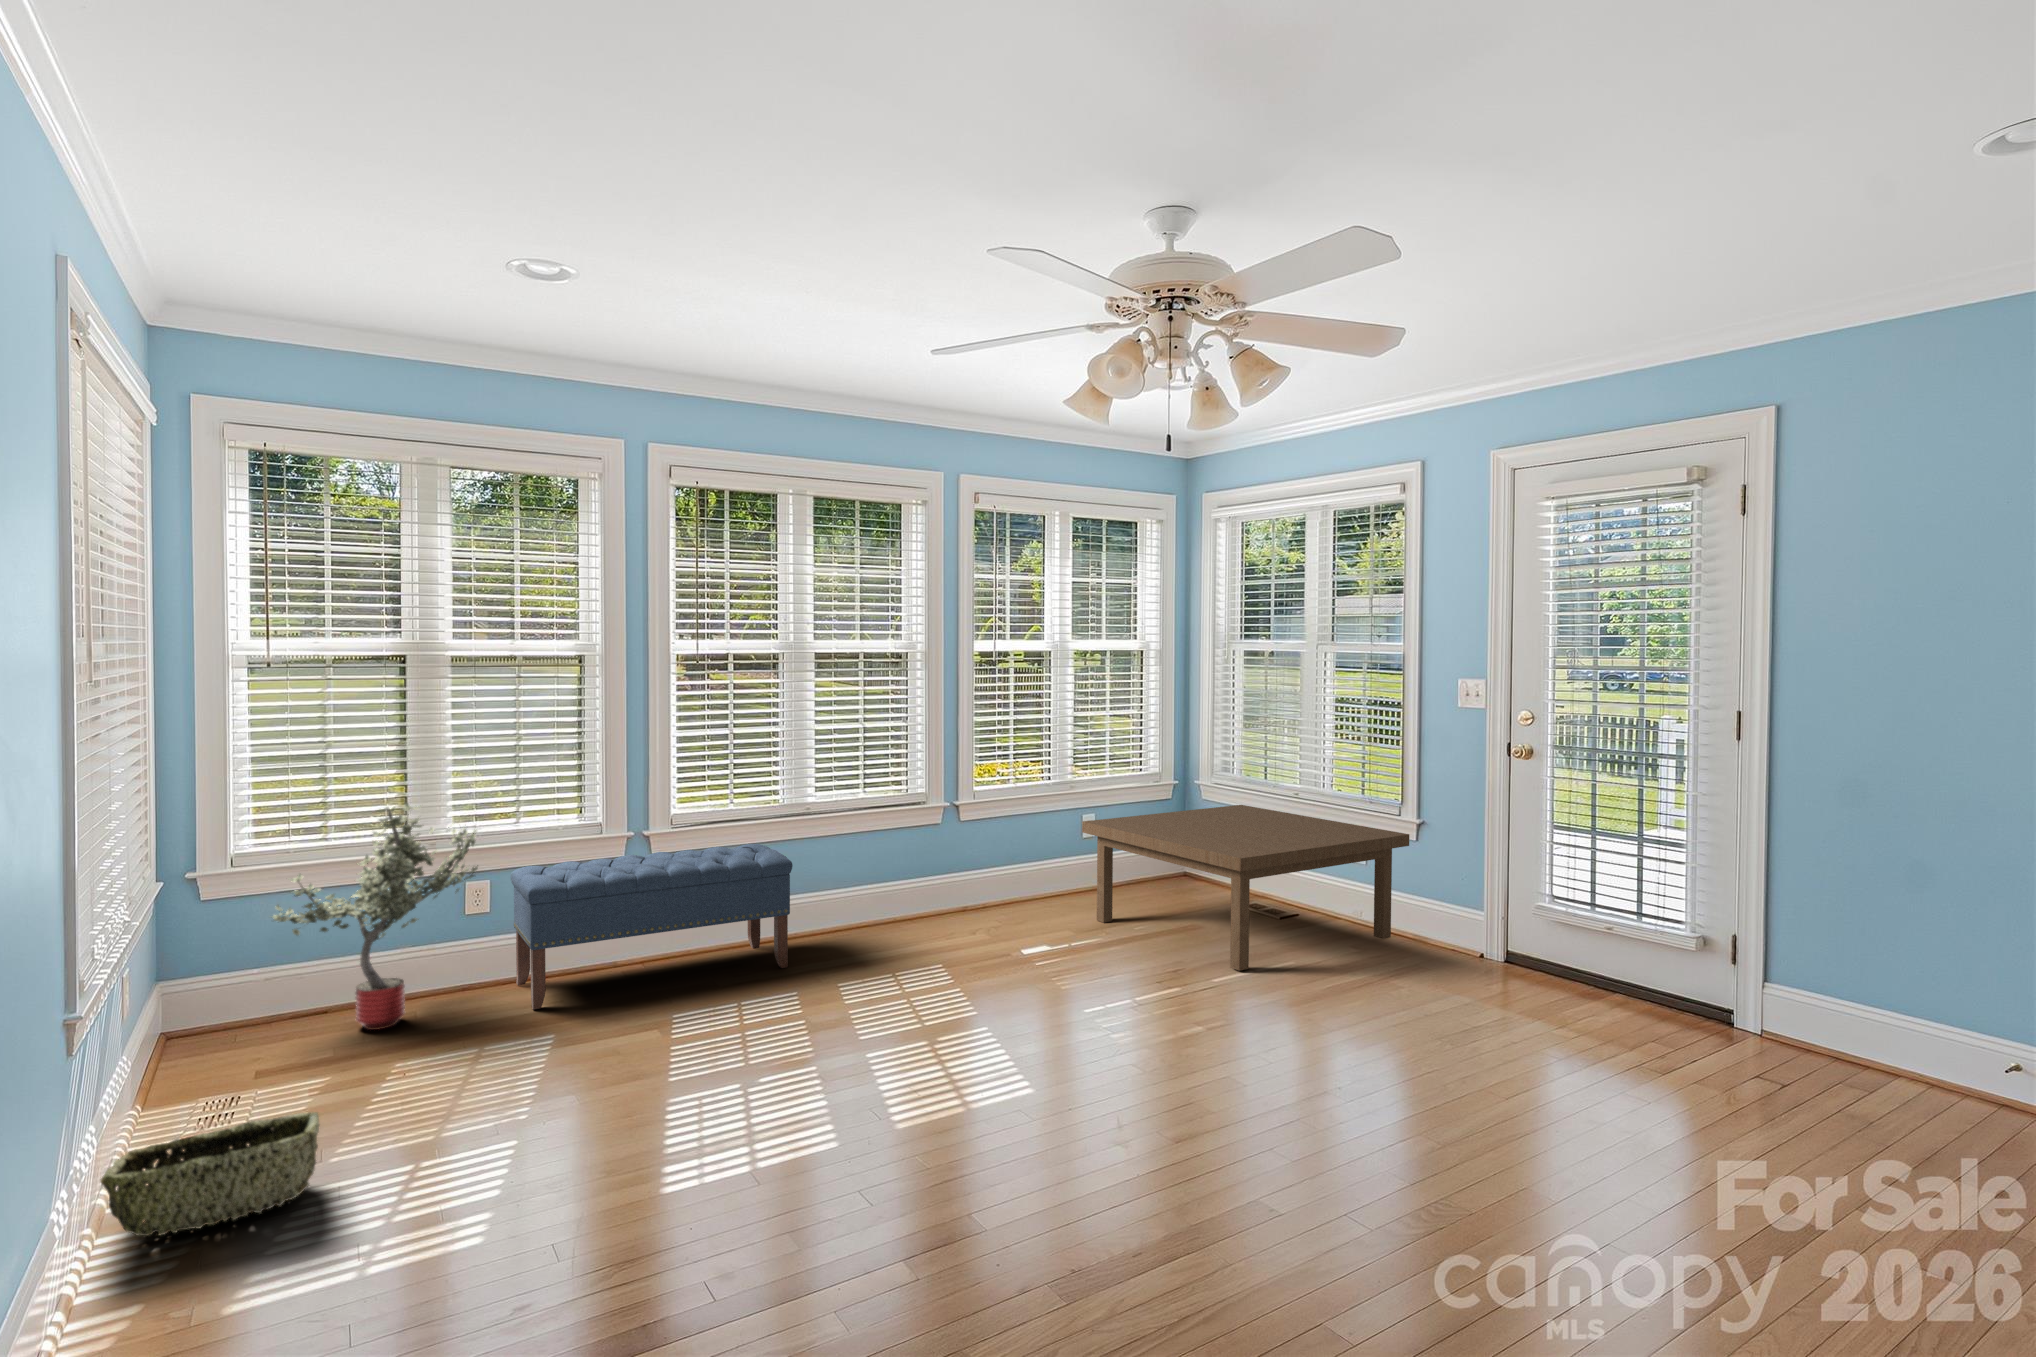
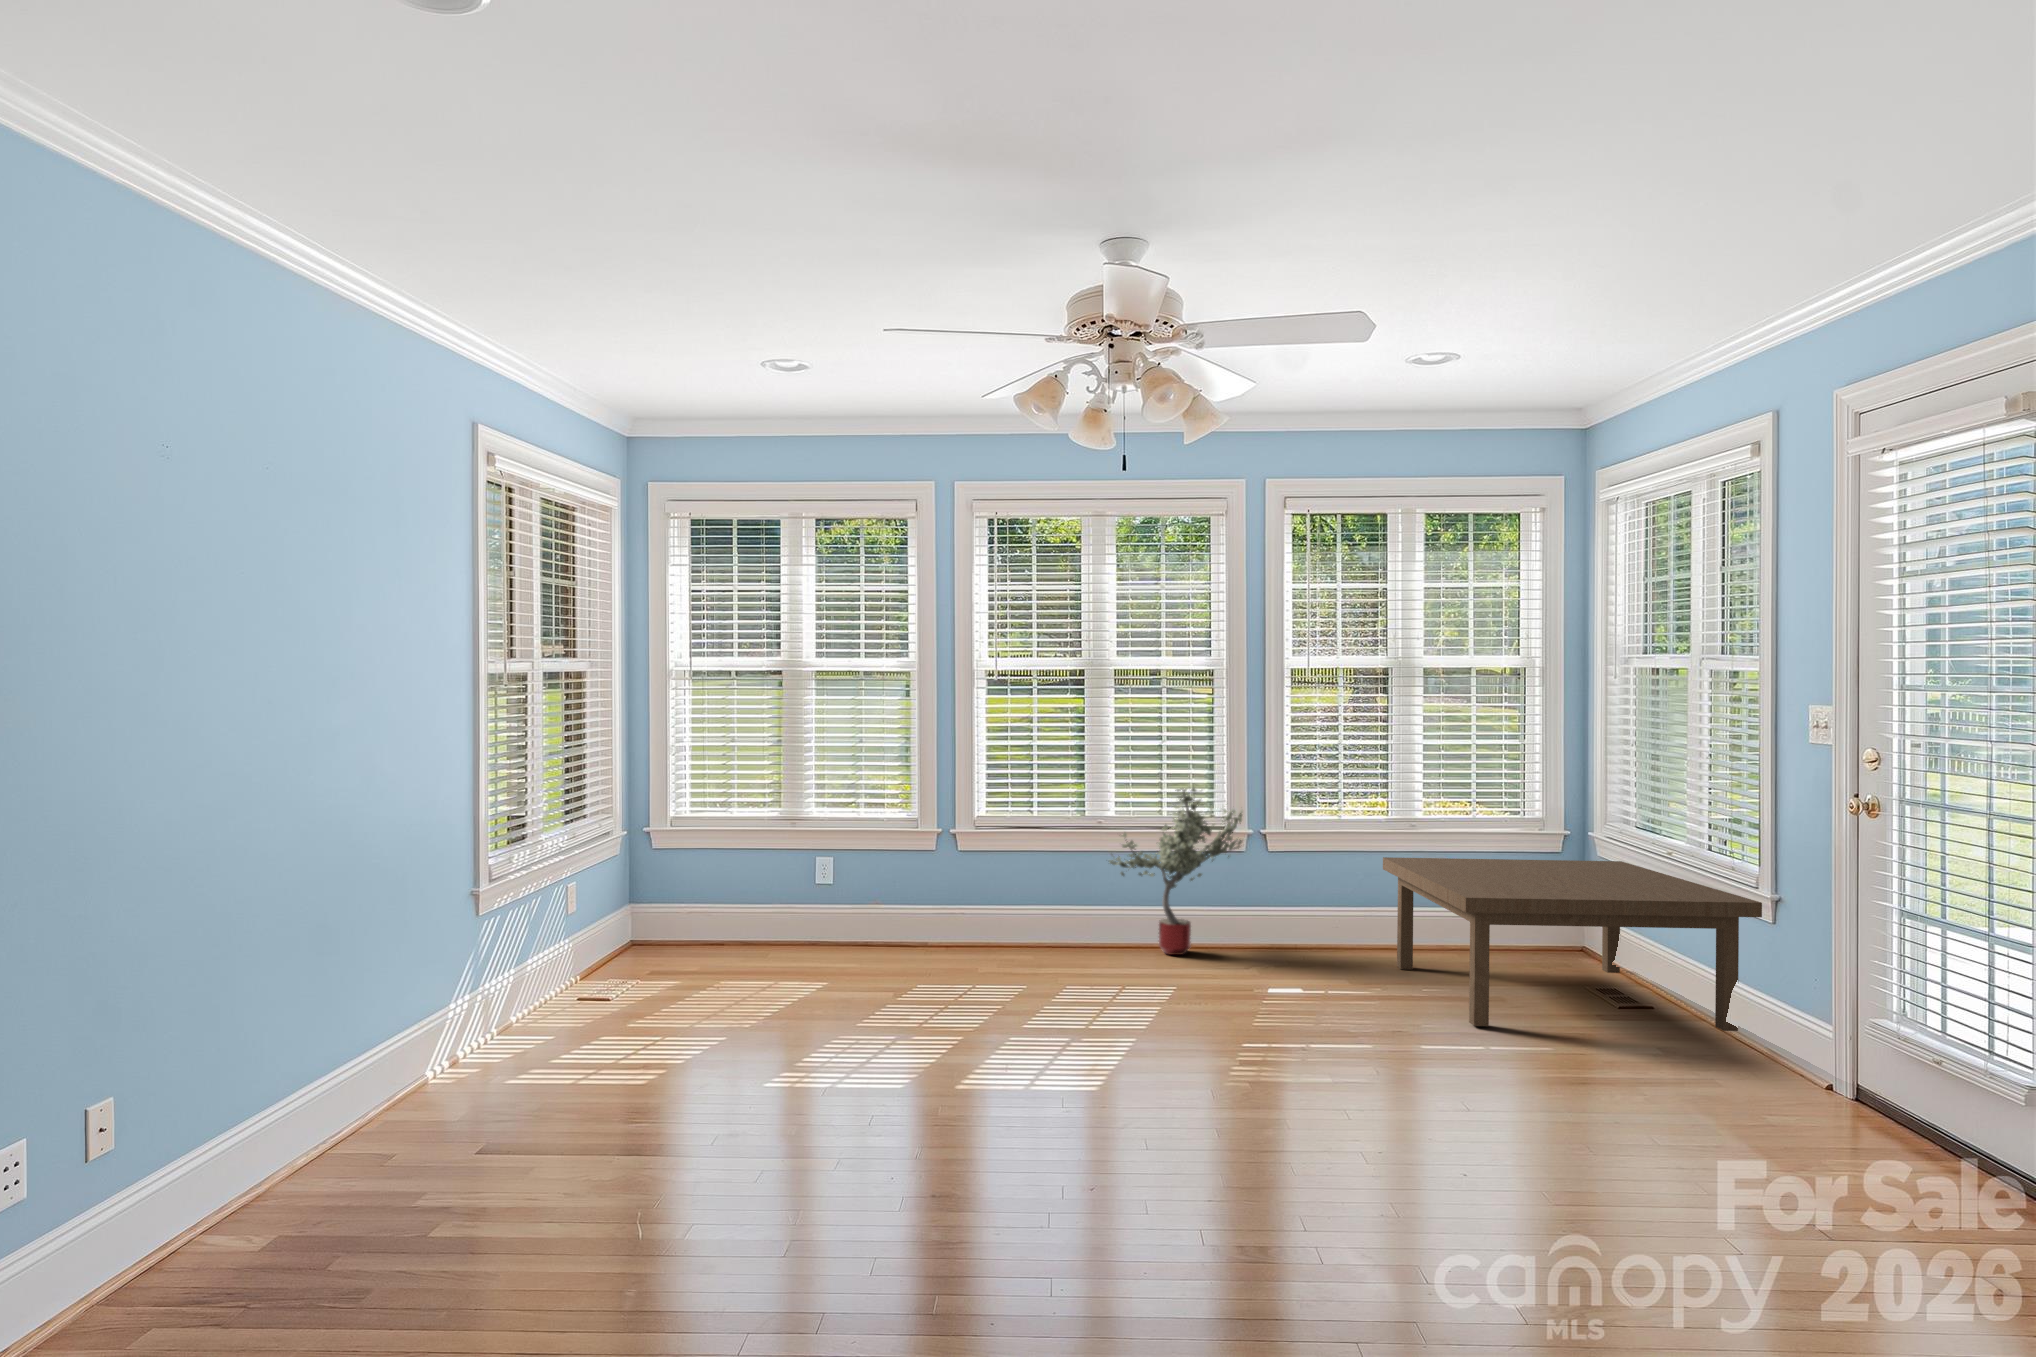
potted tree: present [272,803,478,1030] -> present [1109,788,1243,955]
bench: present [511,844,793,1009] -> none [835,843,1057,958]
woven basket: present [100,1112,320,1236] -> none [487,967,615,1021]

